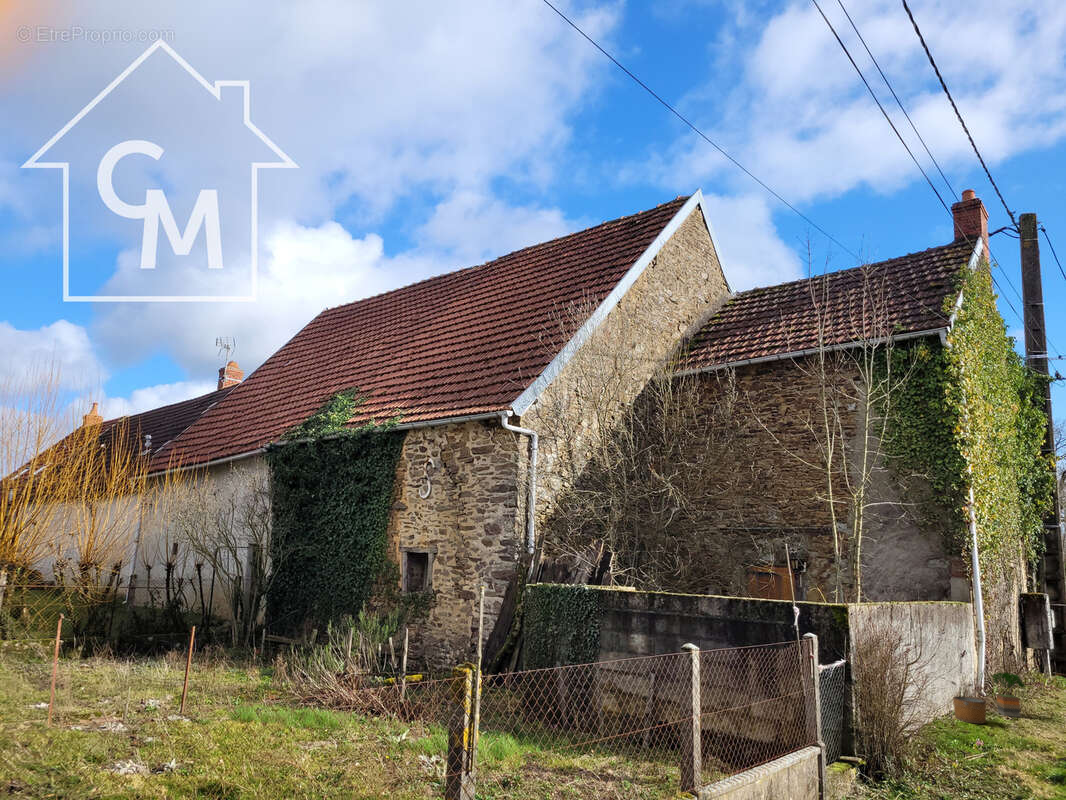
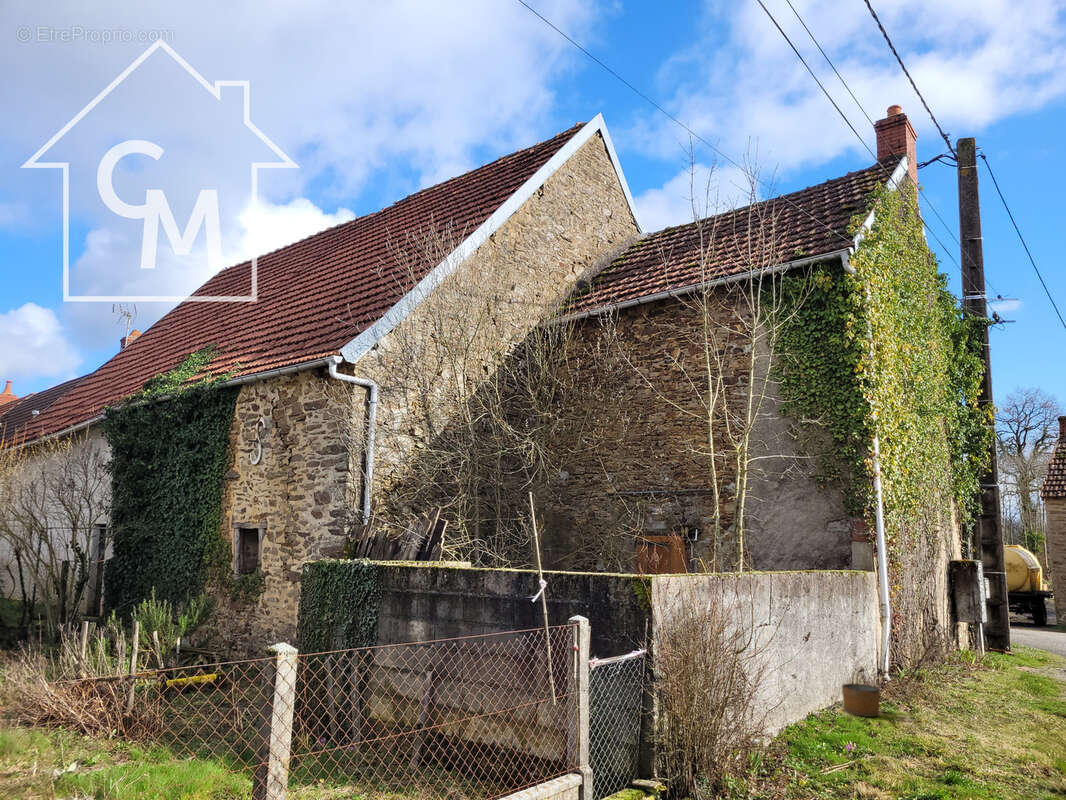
potted tree: present [993,673,1026,717] -> none [894,652,933,706]

